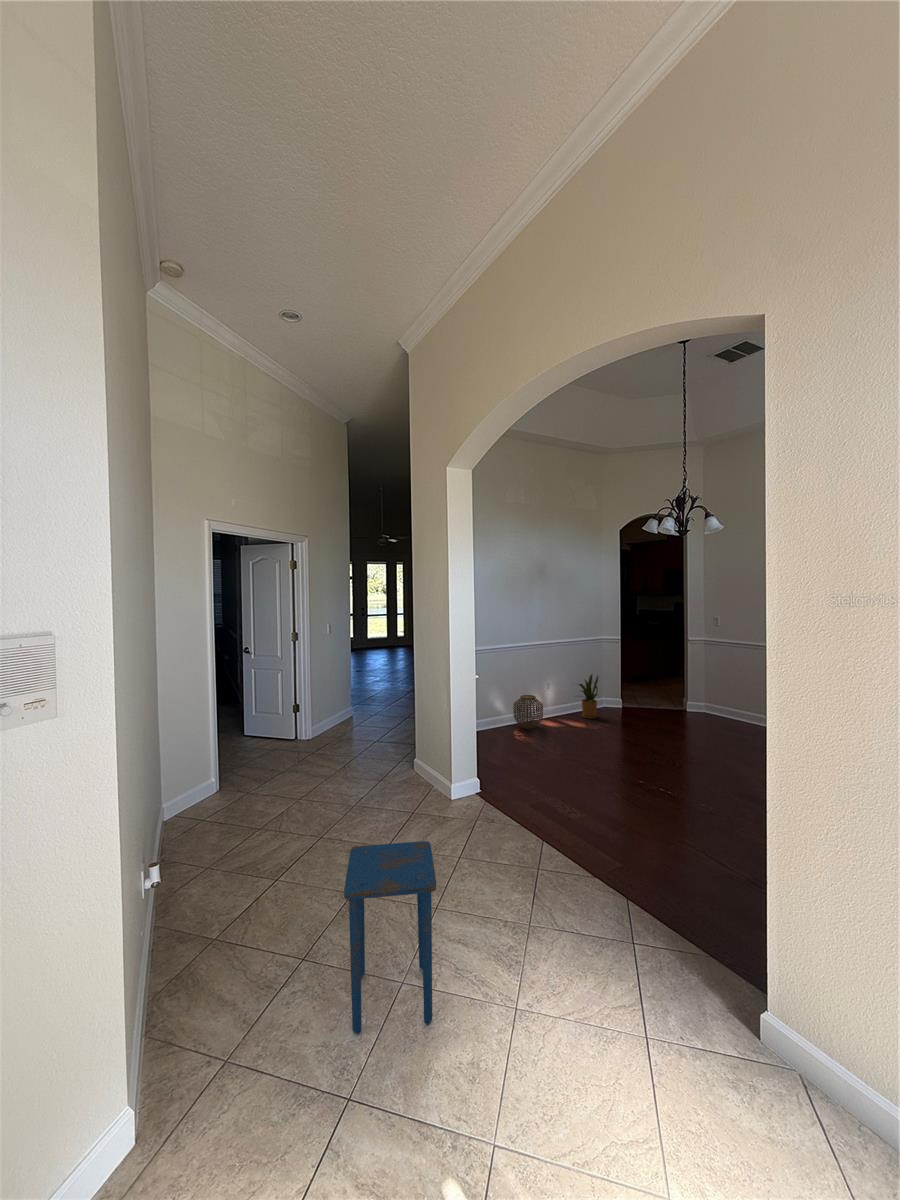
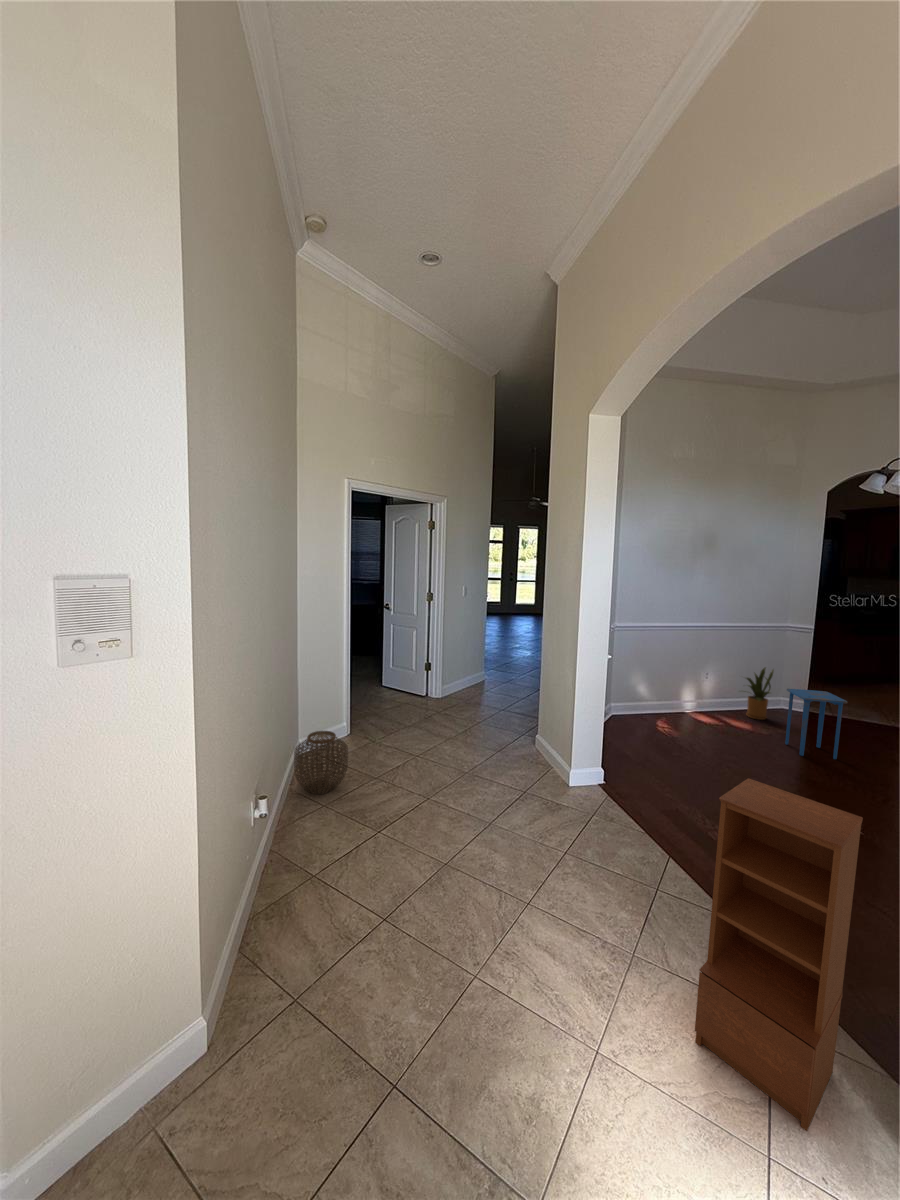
woven basket: present [513,695,543,729] -> present [294,731,348,794]
bookcase: none [584,754,678,1011] -> present [695,778,863,1131]
side table: present [344,841,436,1034] -> present [785,688,847,759]

